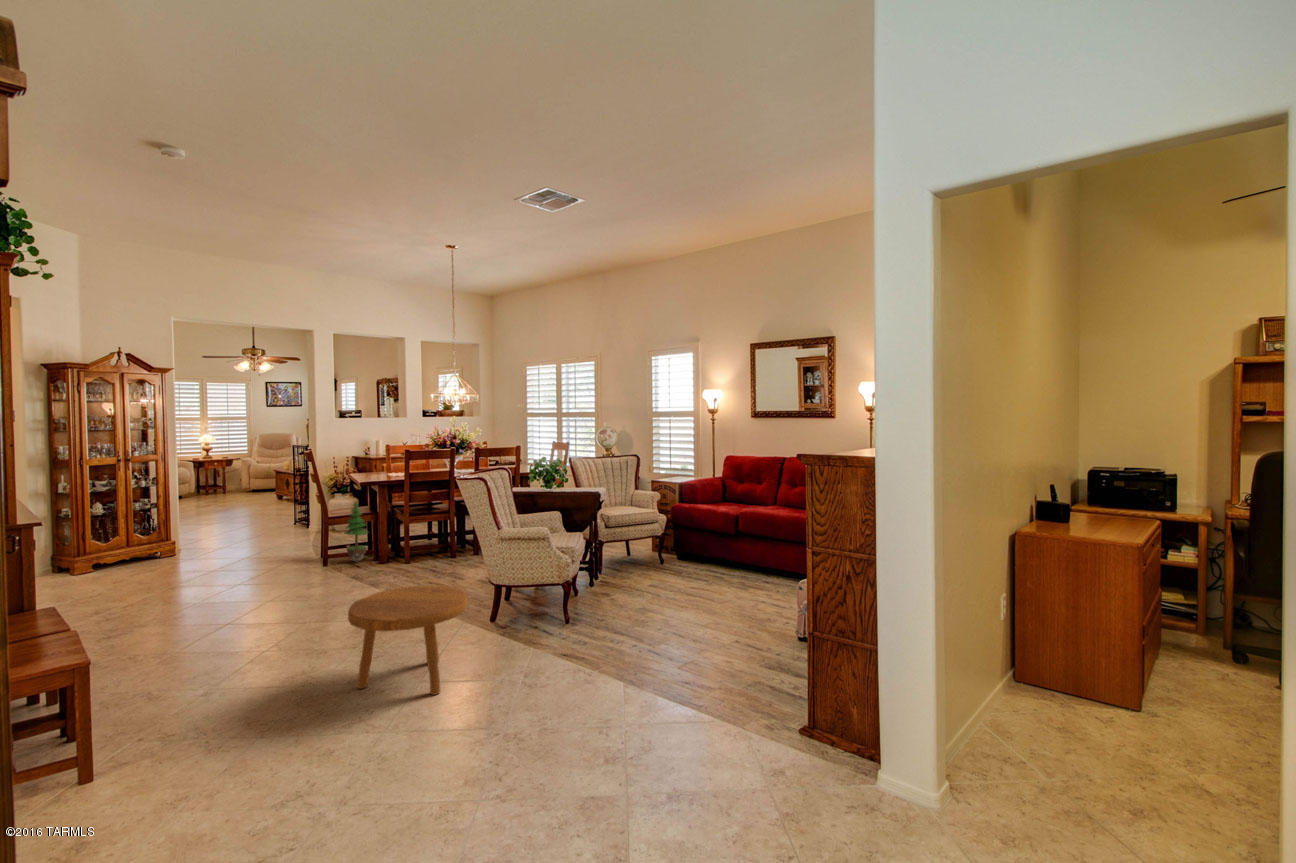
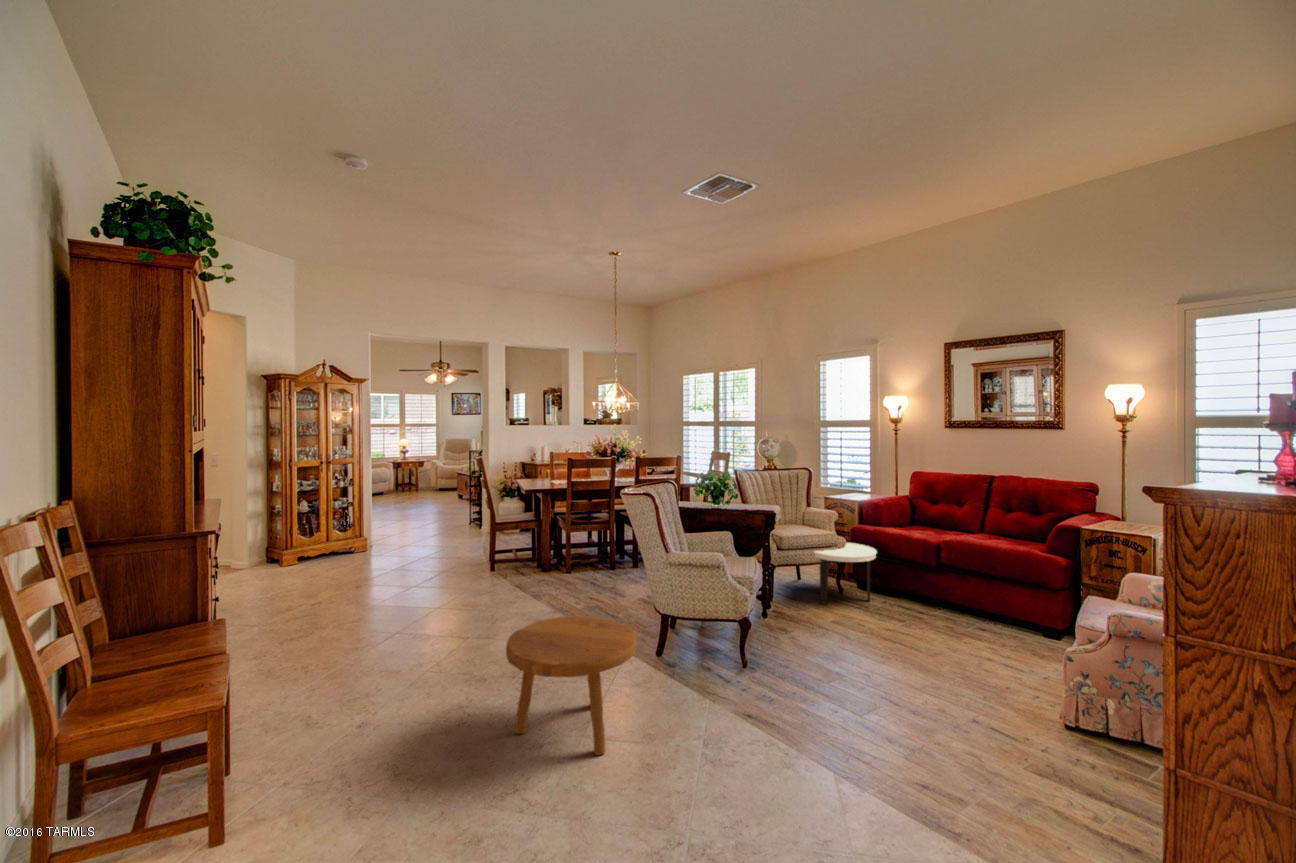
potted tree: present [345,502,368,562] -> none [509,507,532,569]
side table: none [632,519,689,573] -> present [814,543,877,604]

